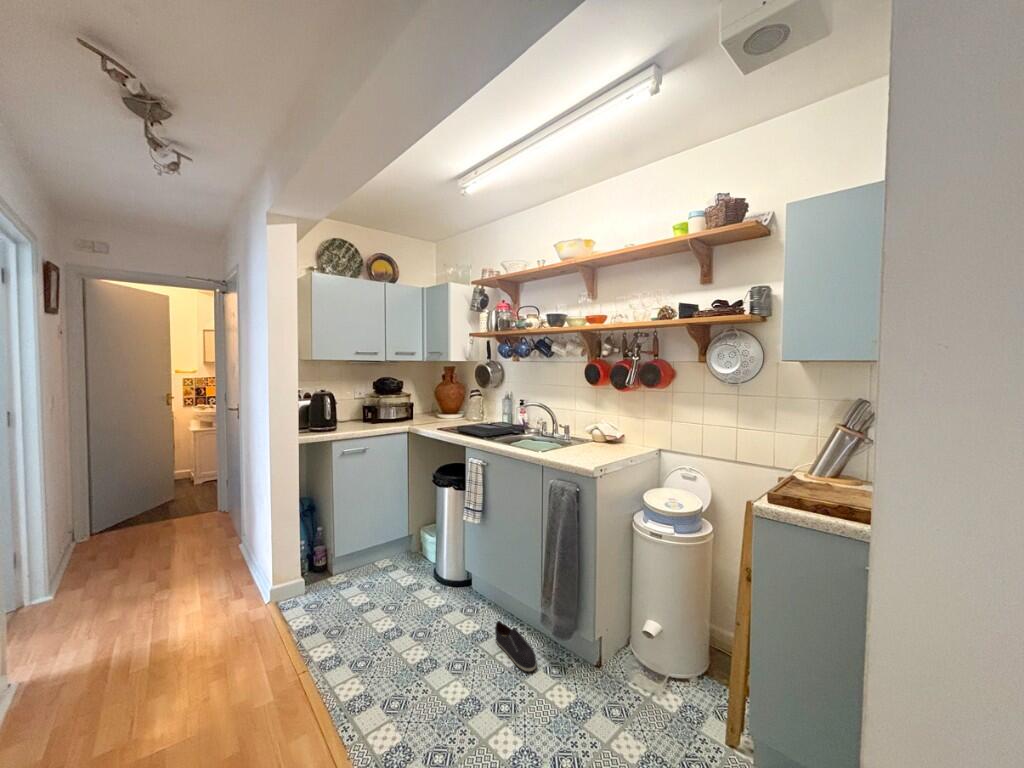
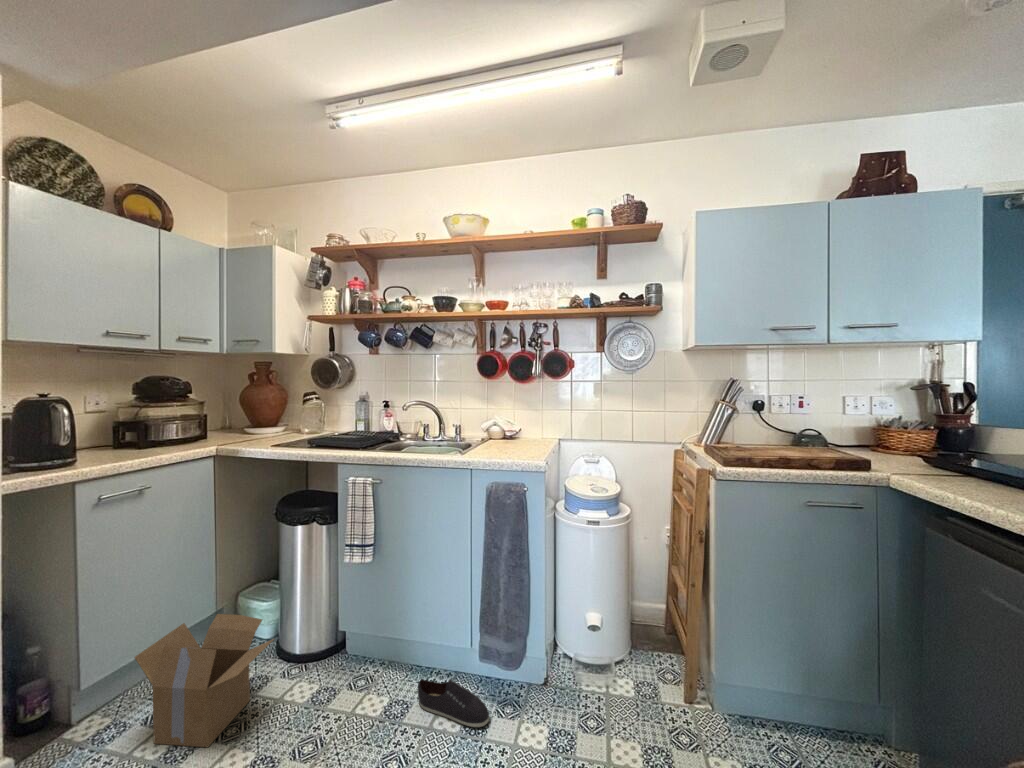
cardboard box: none [351,536,418,612] -> present [135,614,274,747]

